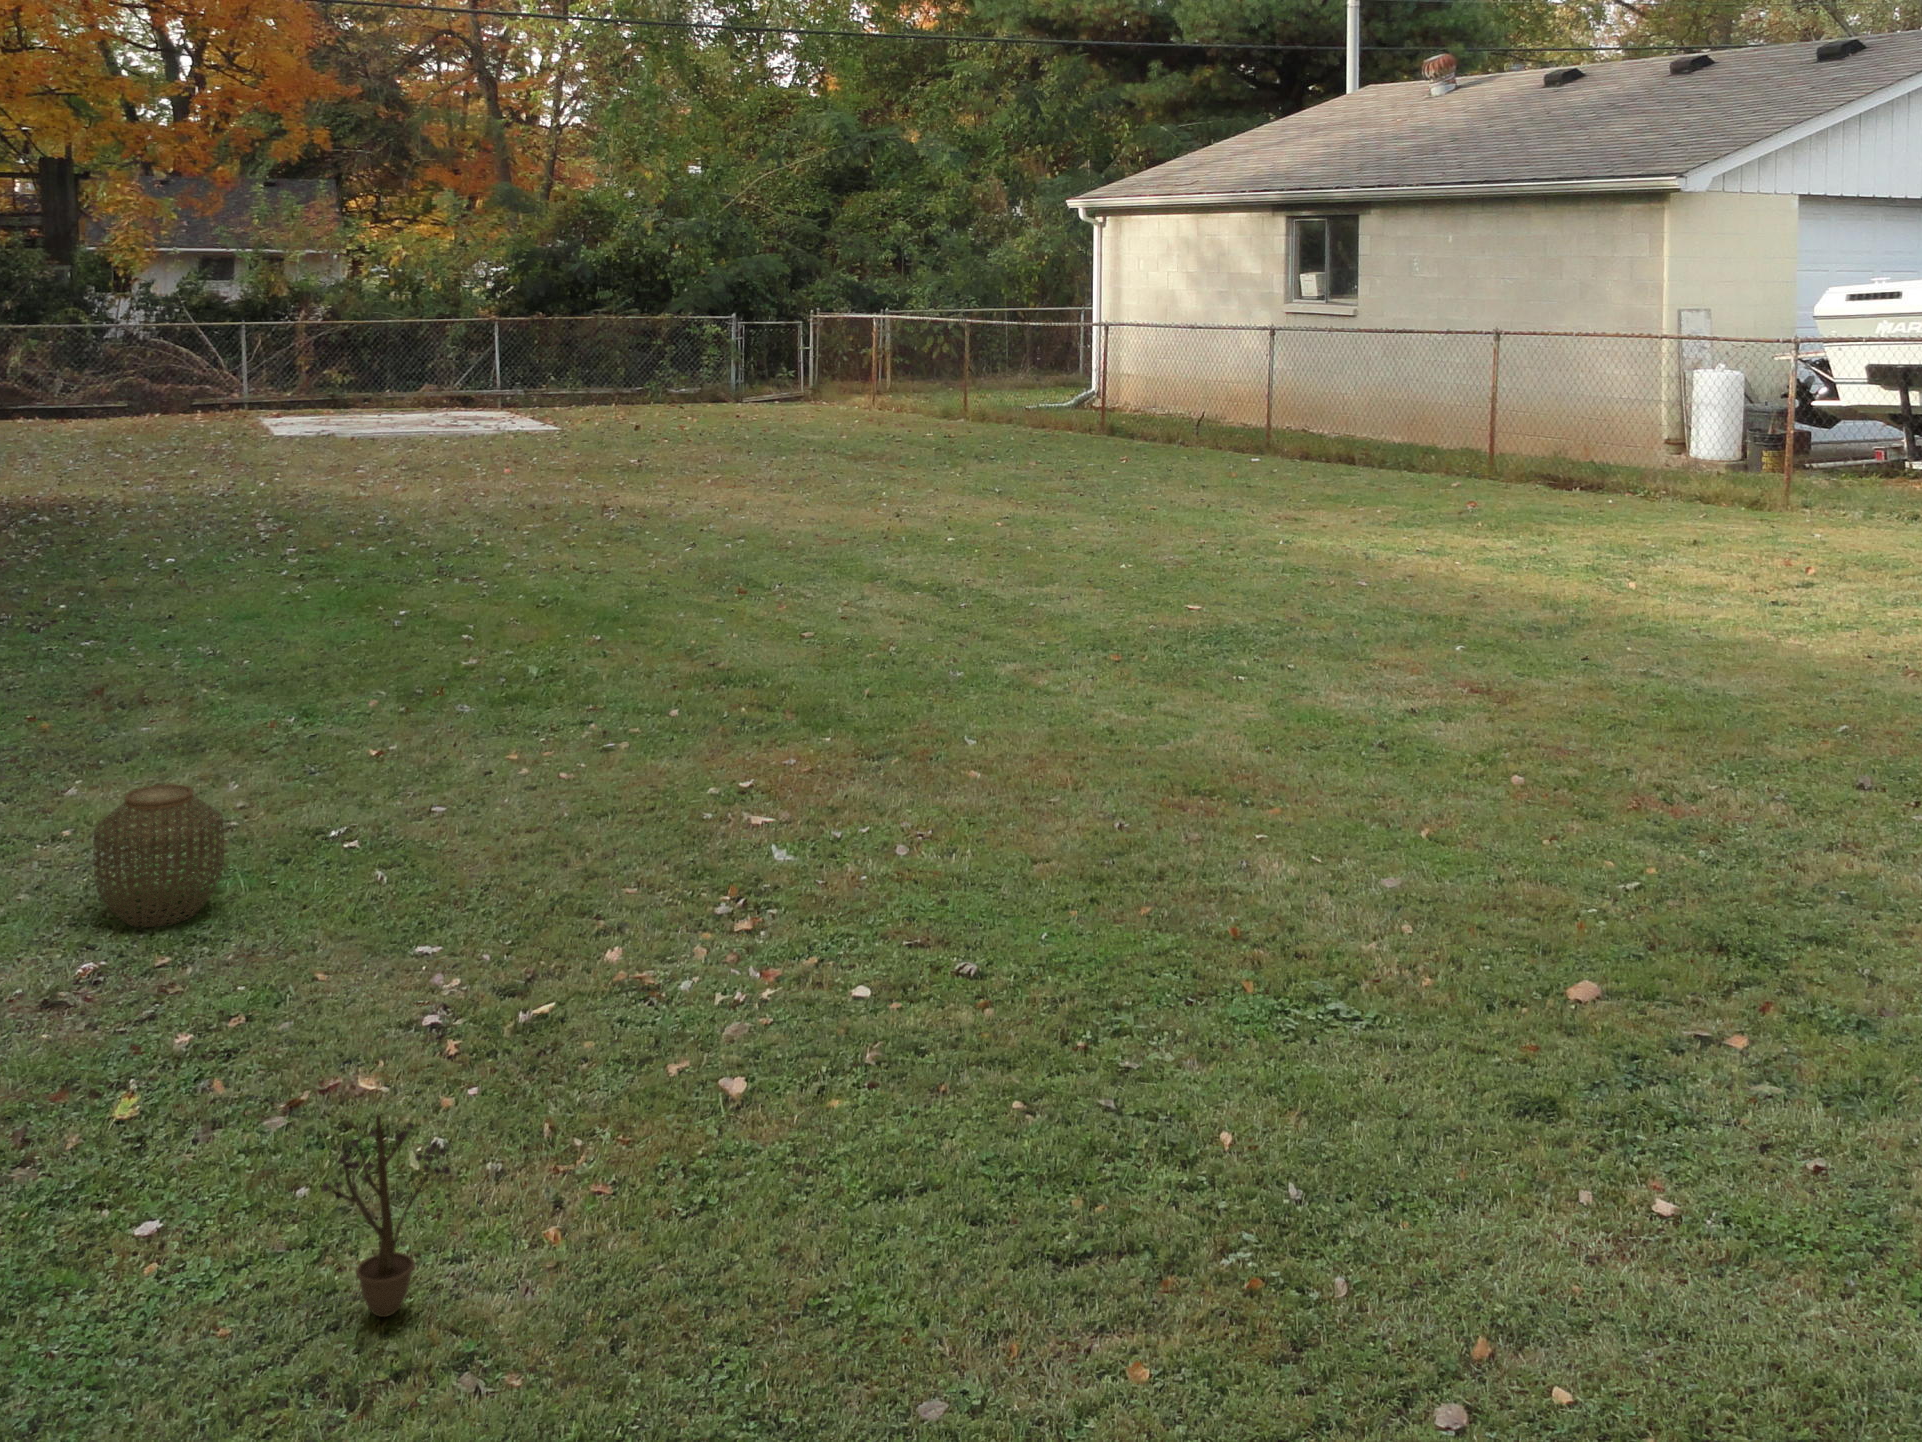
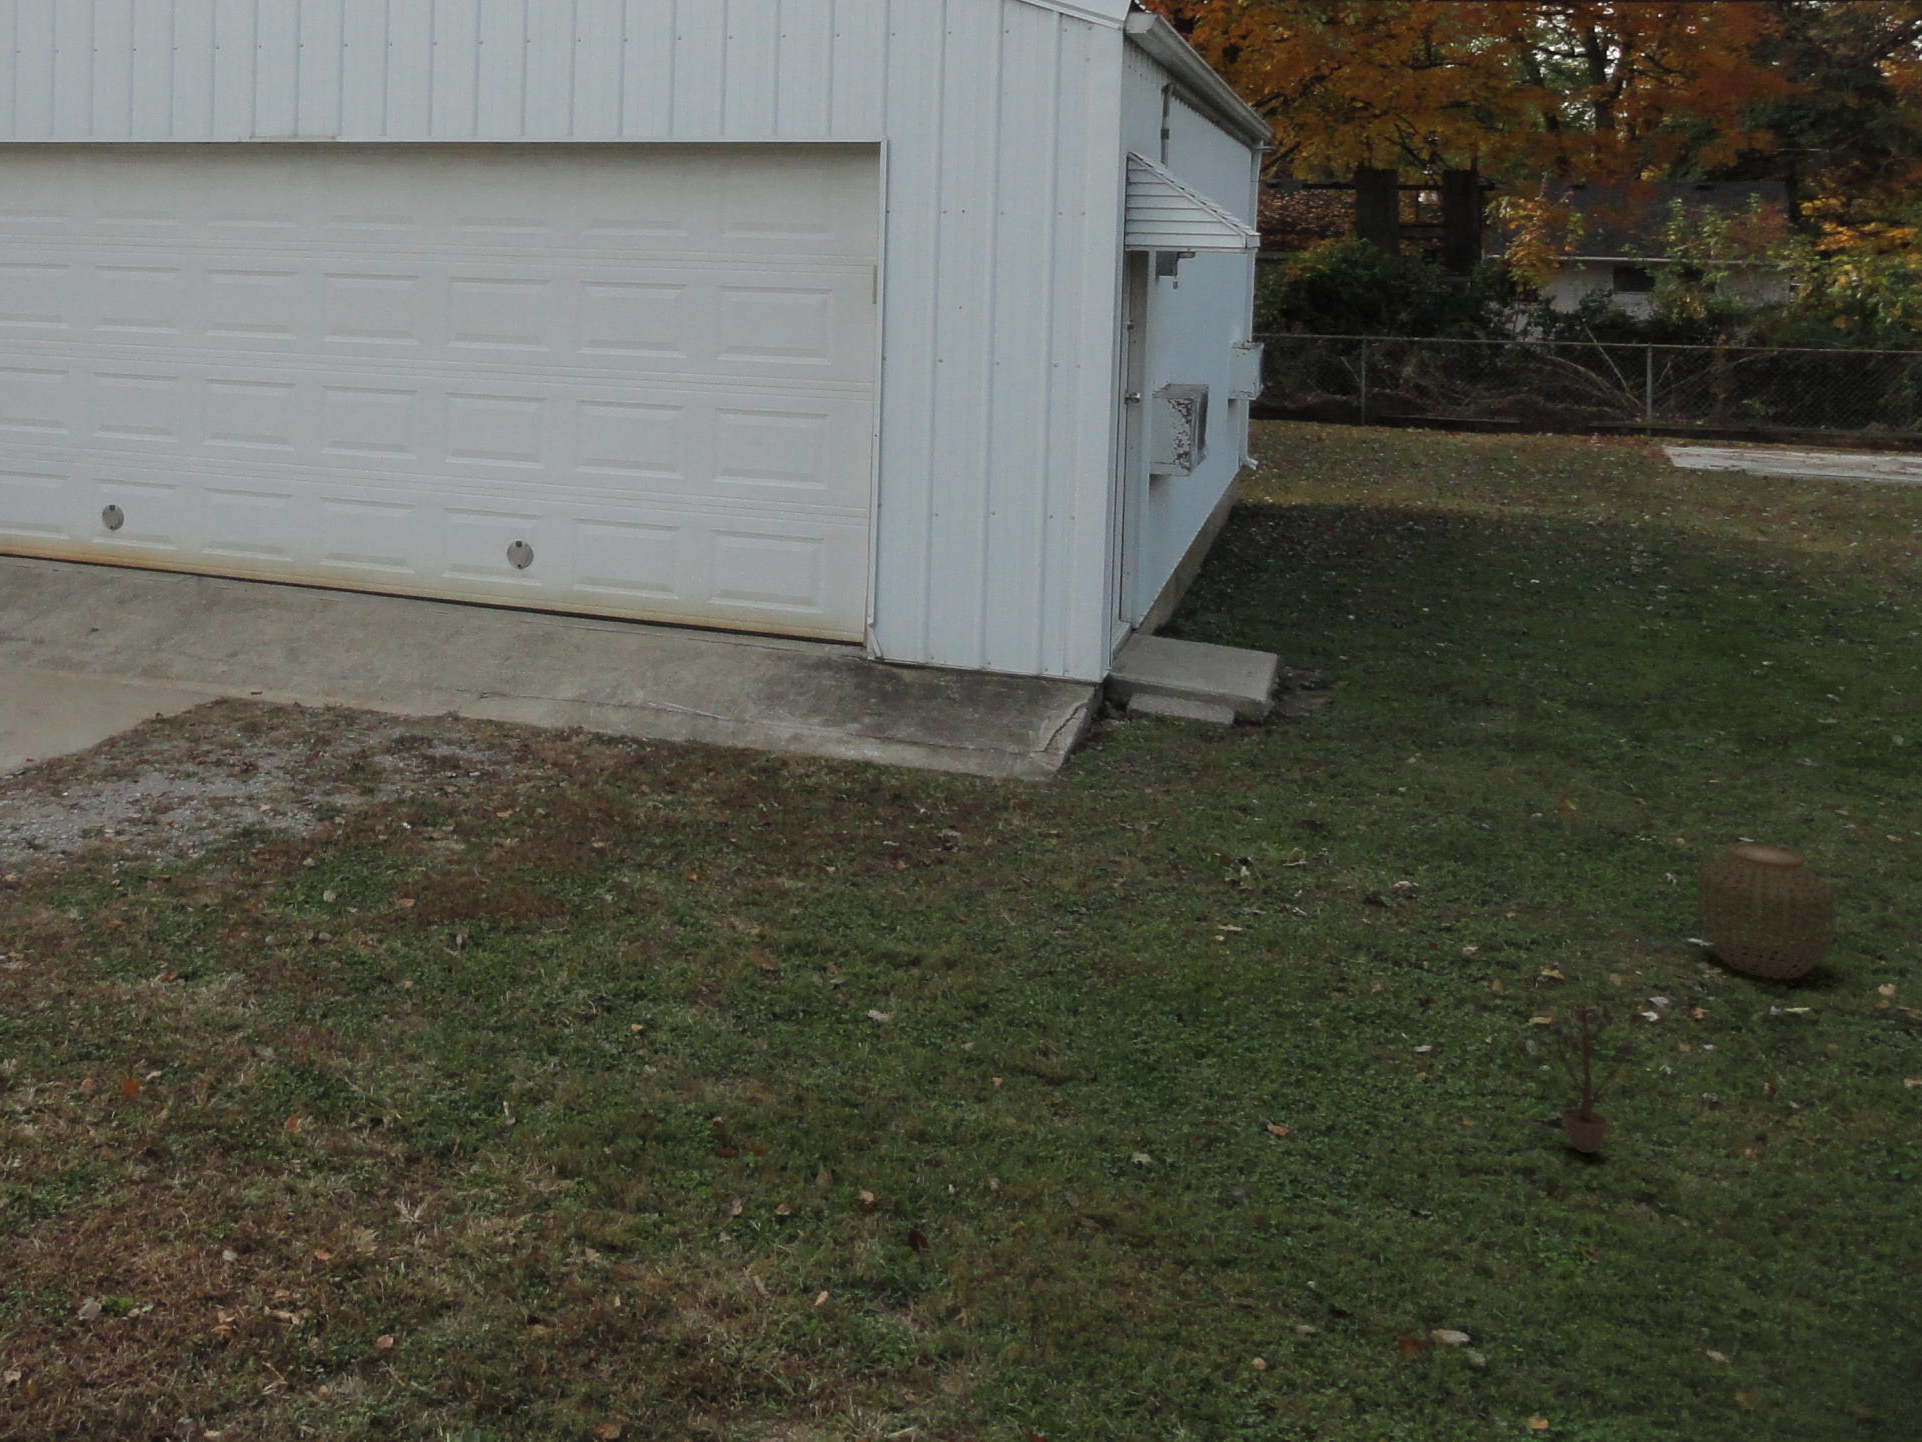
woven basket: present [94,784,224,927] -> present [1697,844,1834,979]

